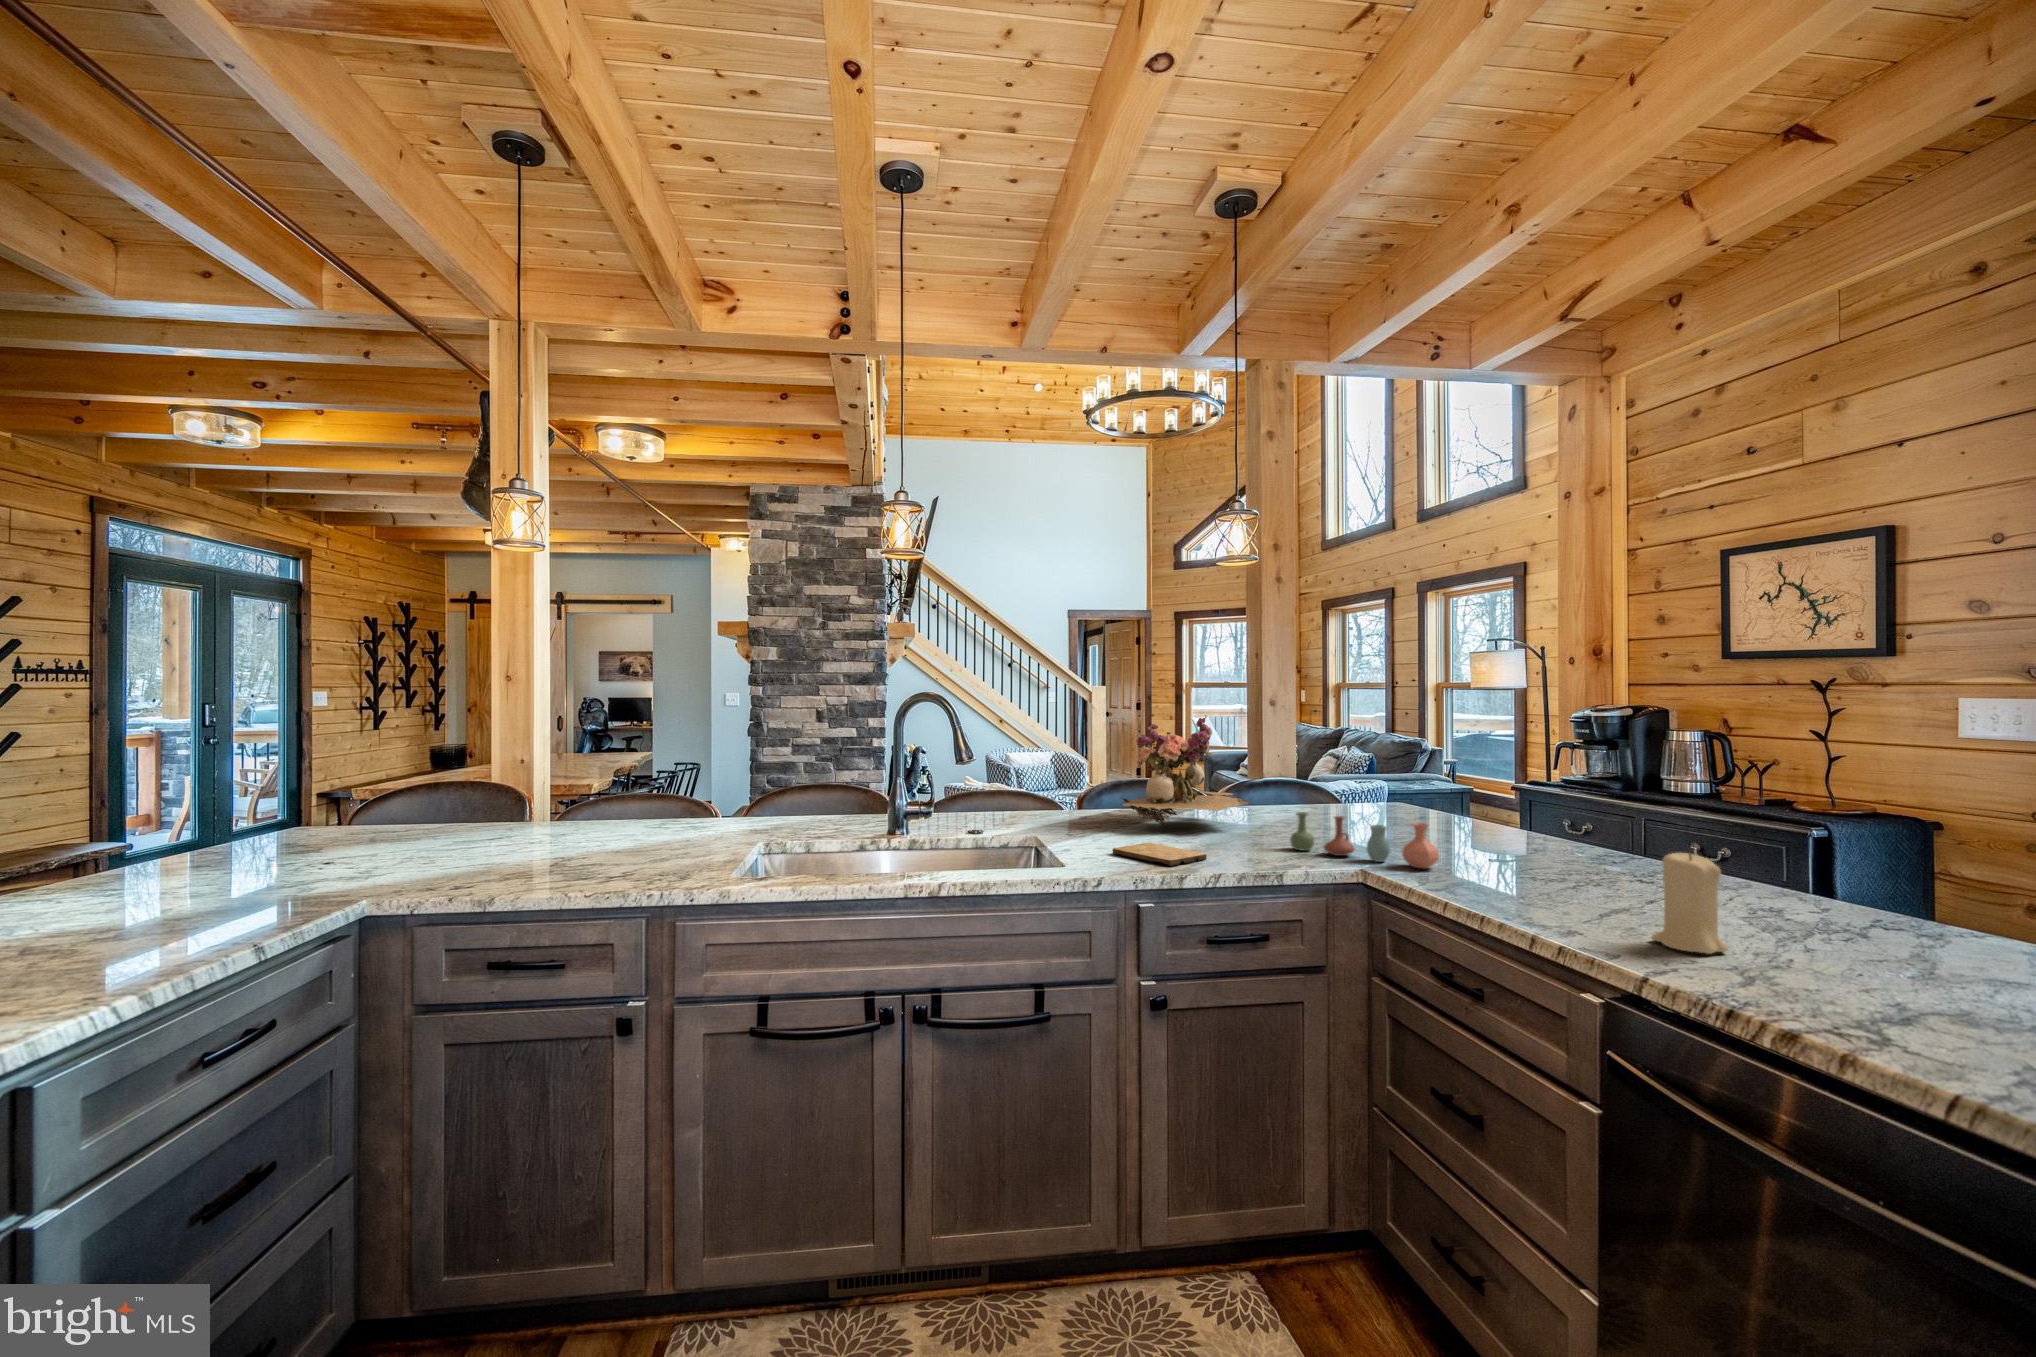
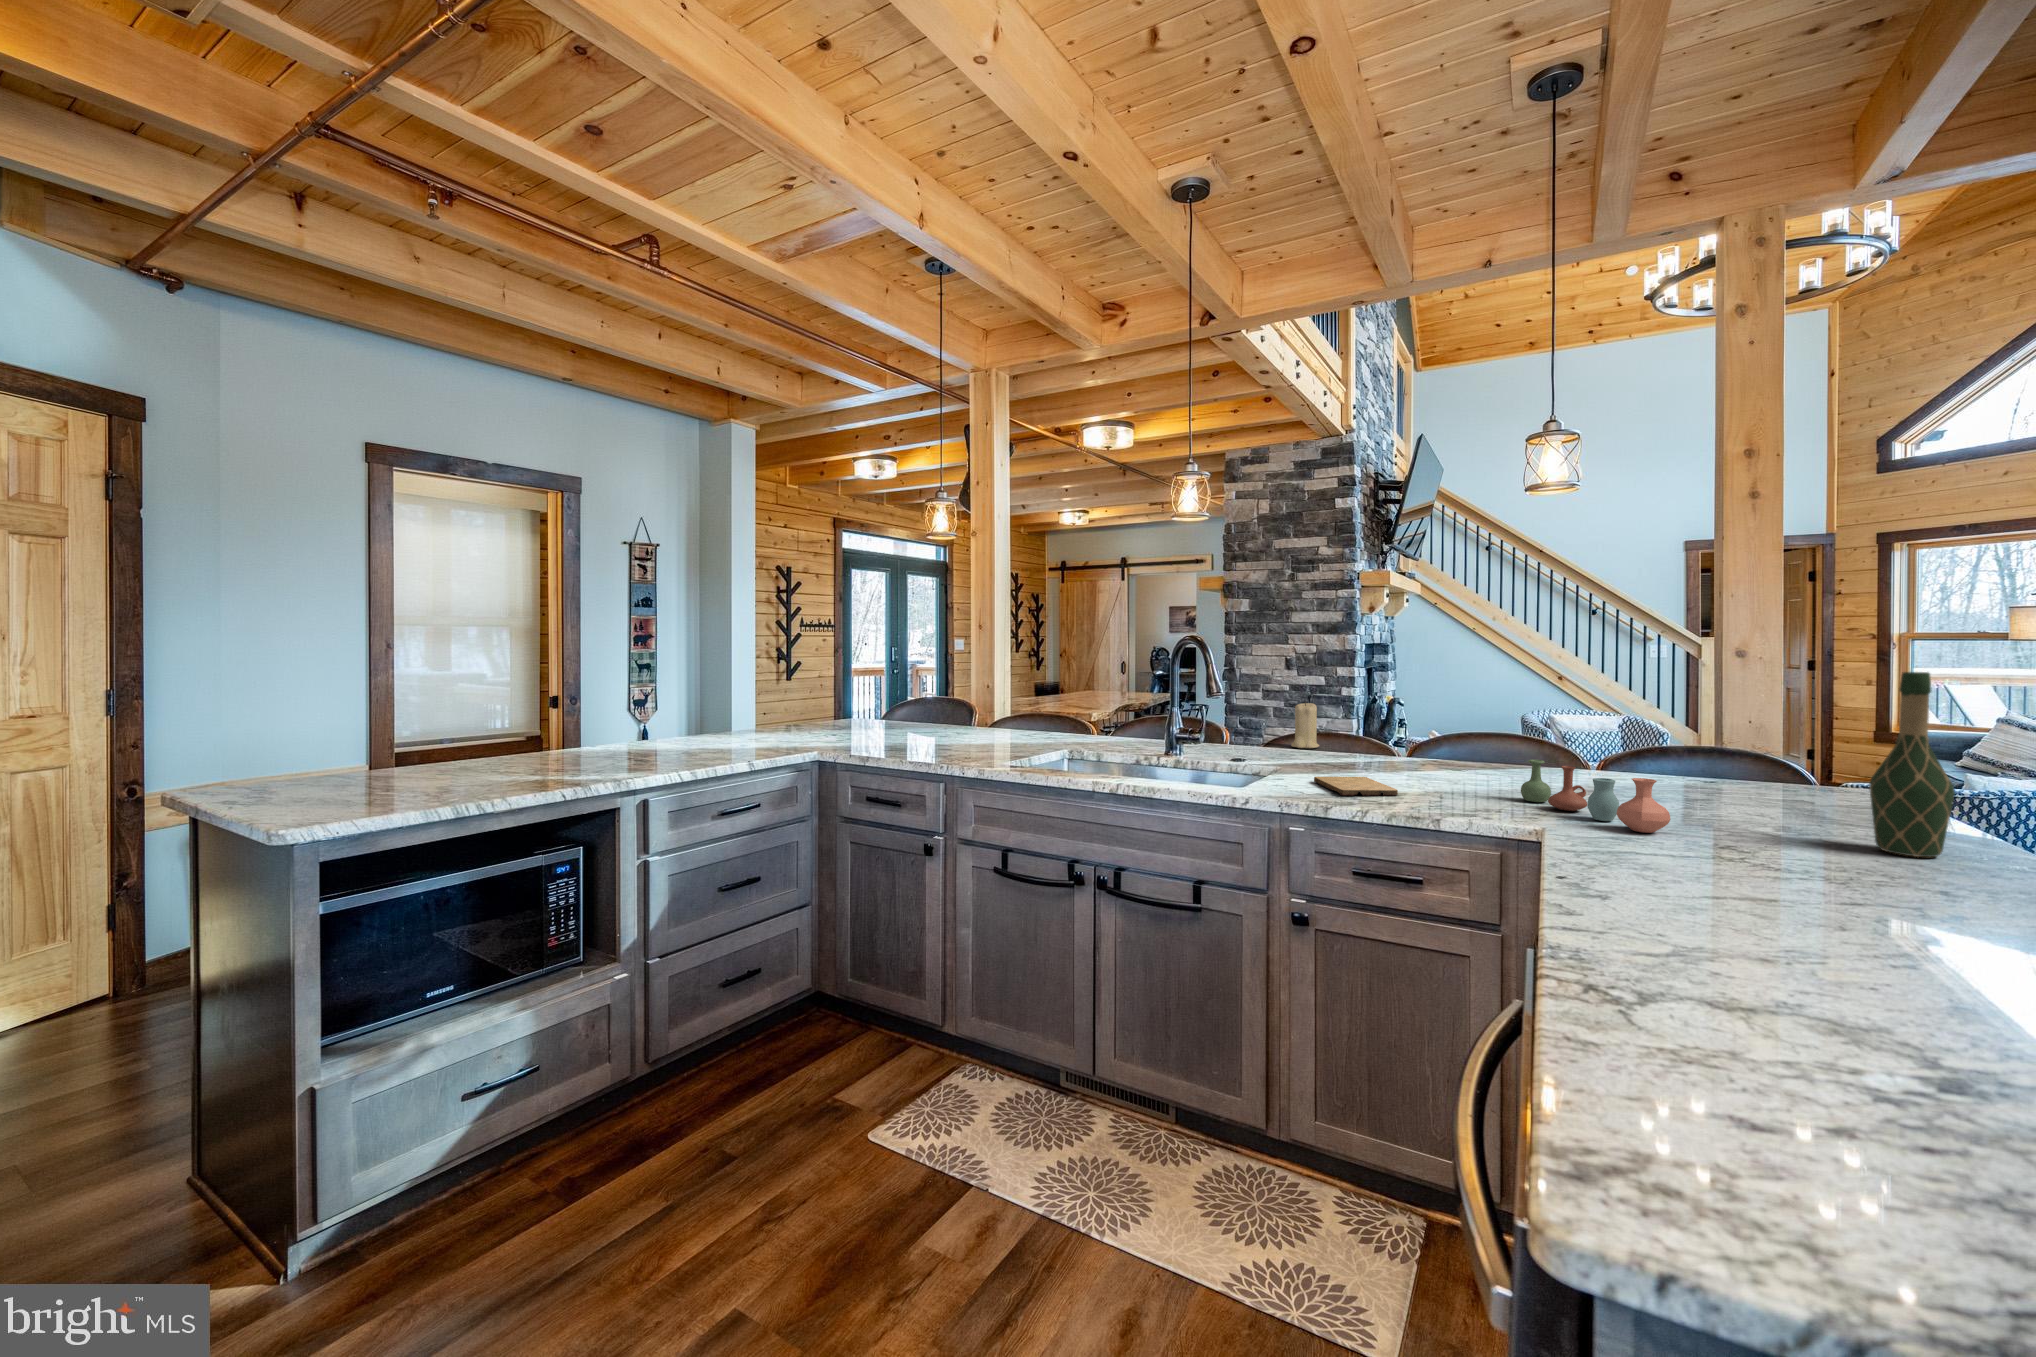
flower arrangement: present [1122,715,1250,826] -> none [1375,655,1535,769]
wine bottle: none [1535,729,1584,863] -> present [1869,672,1955,857]
candle: present [1652,852,1728,954] -> present [1291,701,1319,748]

